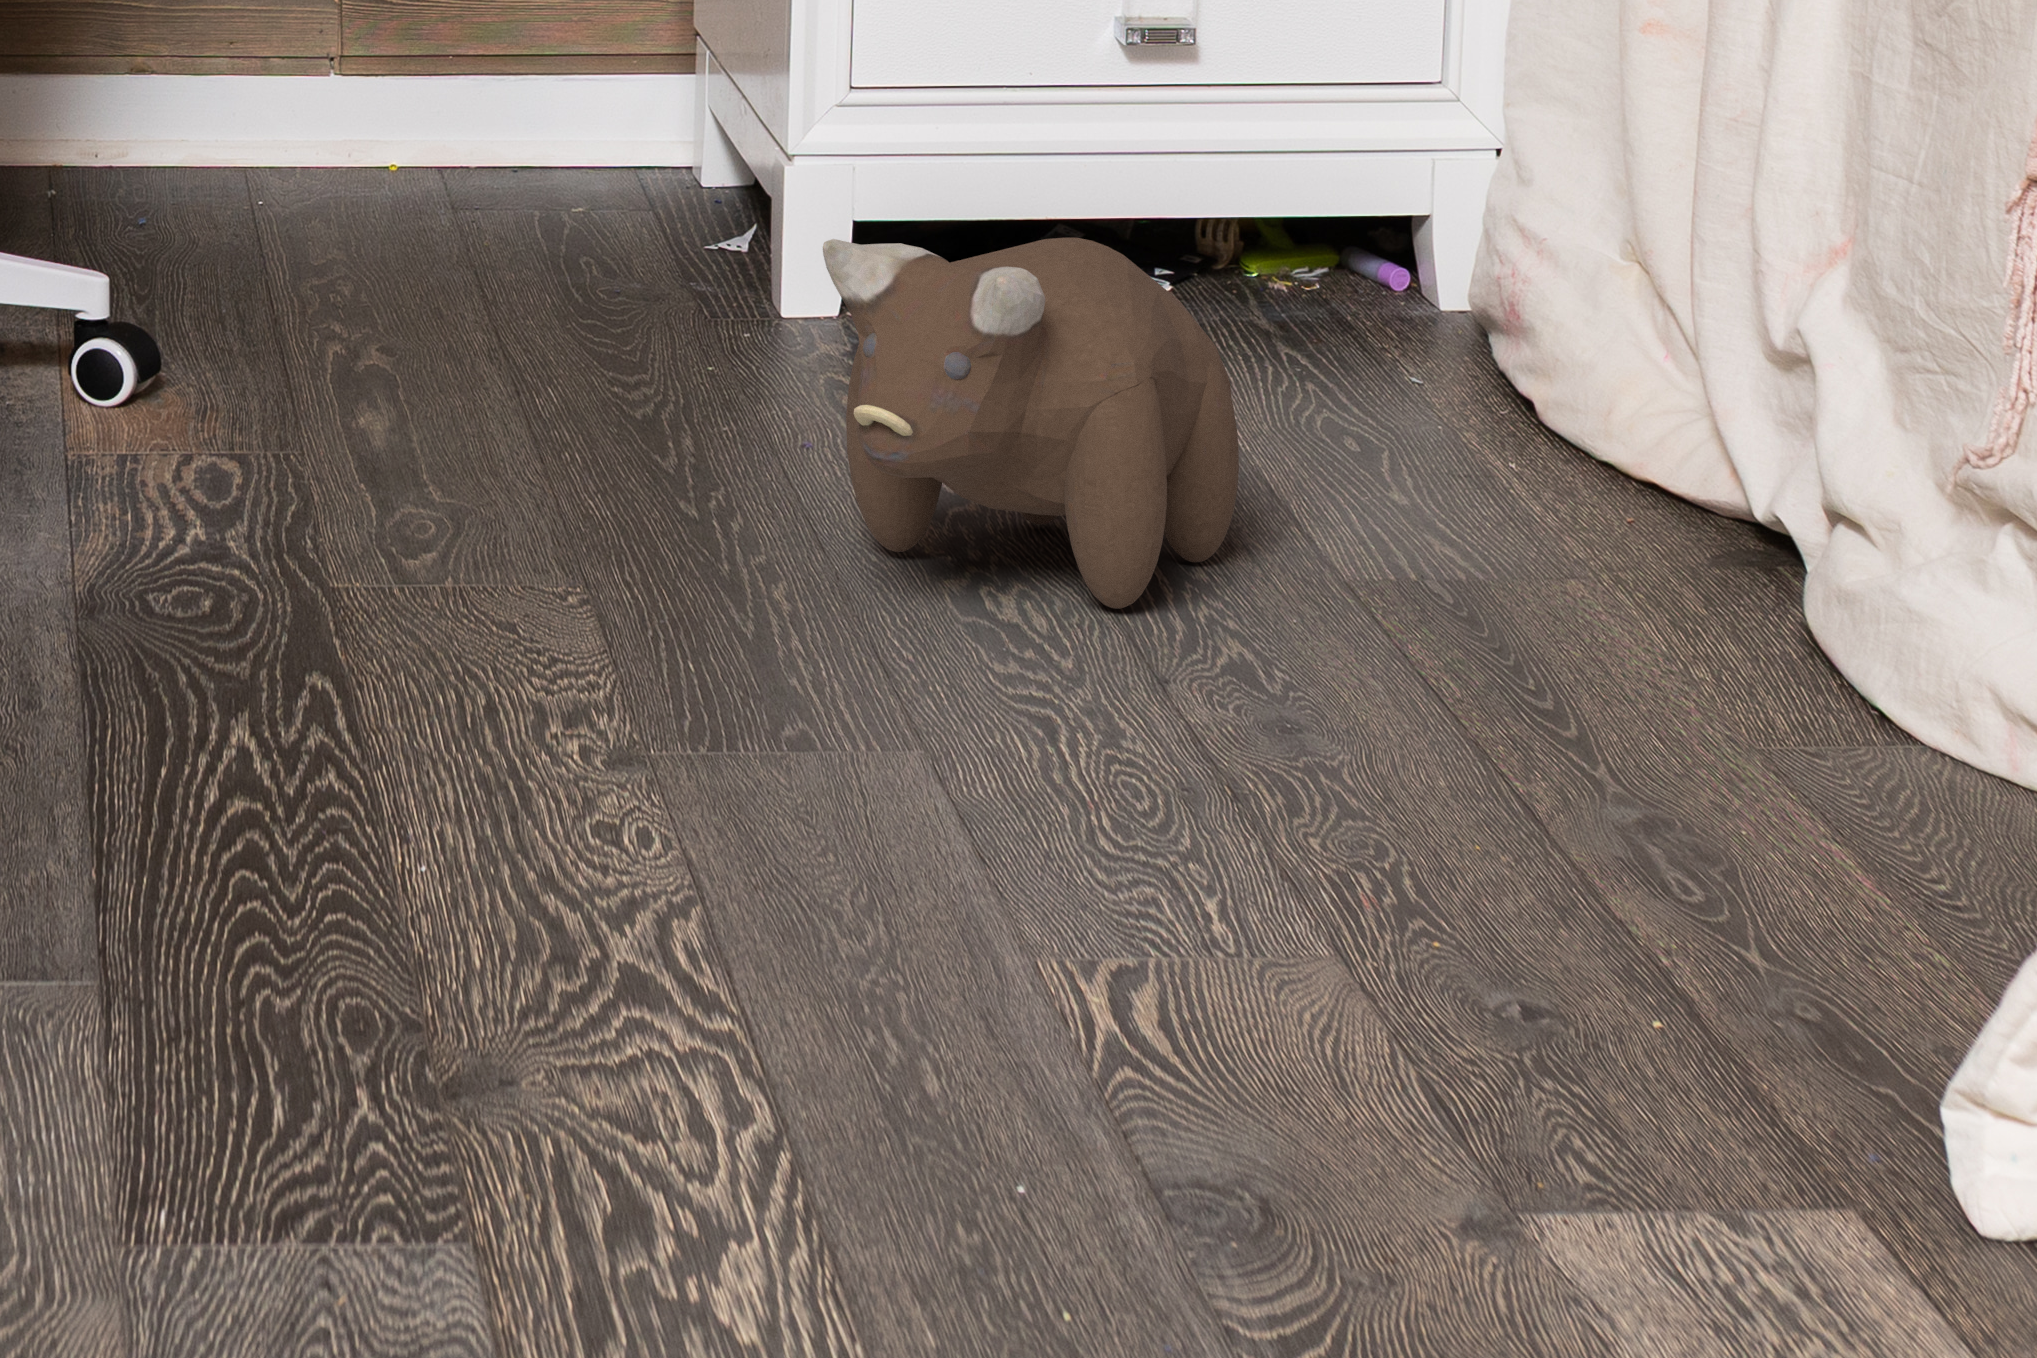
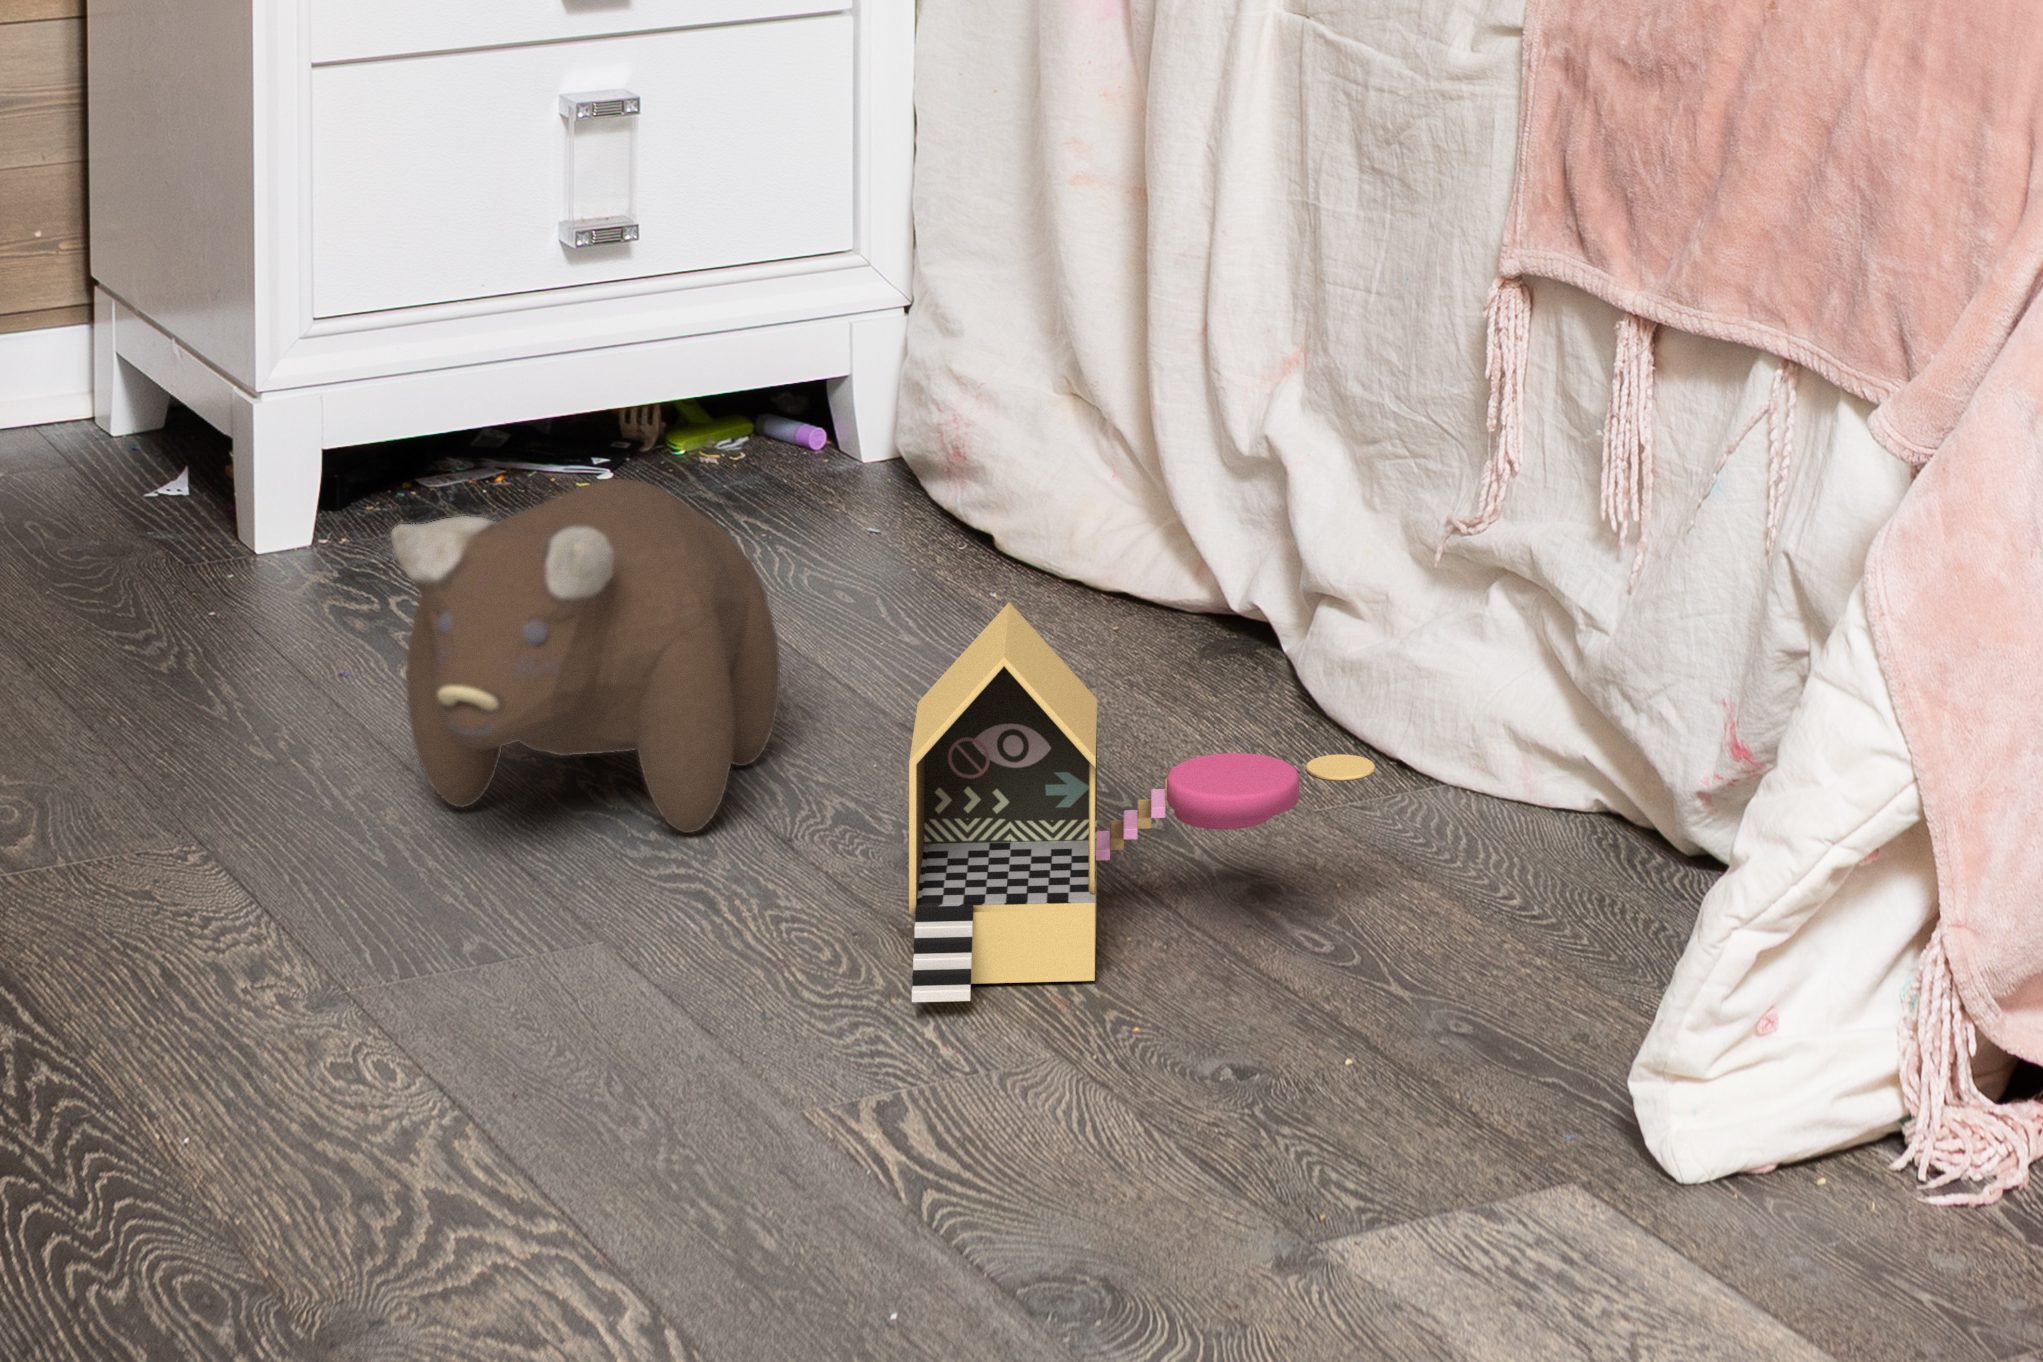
toy house: none [1279,391,1834,800] -> present [909,602,1375,1002]

